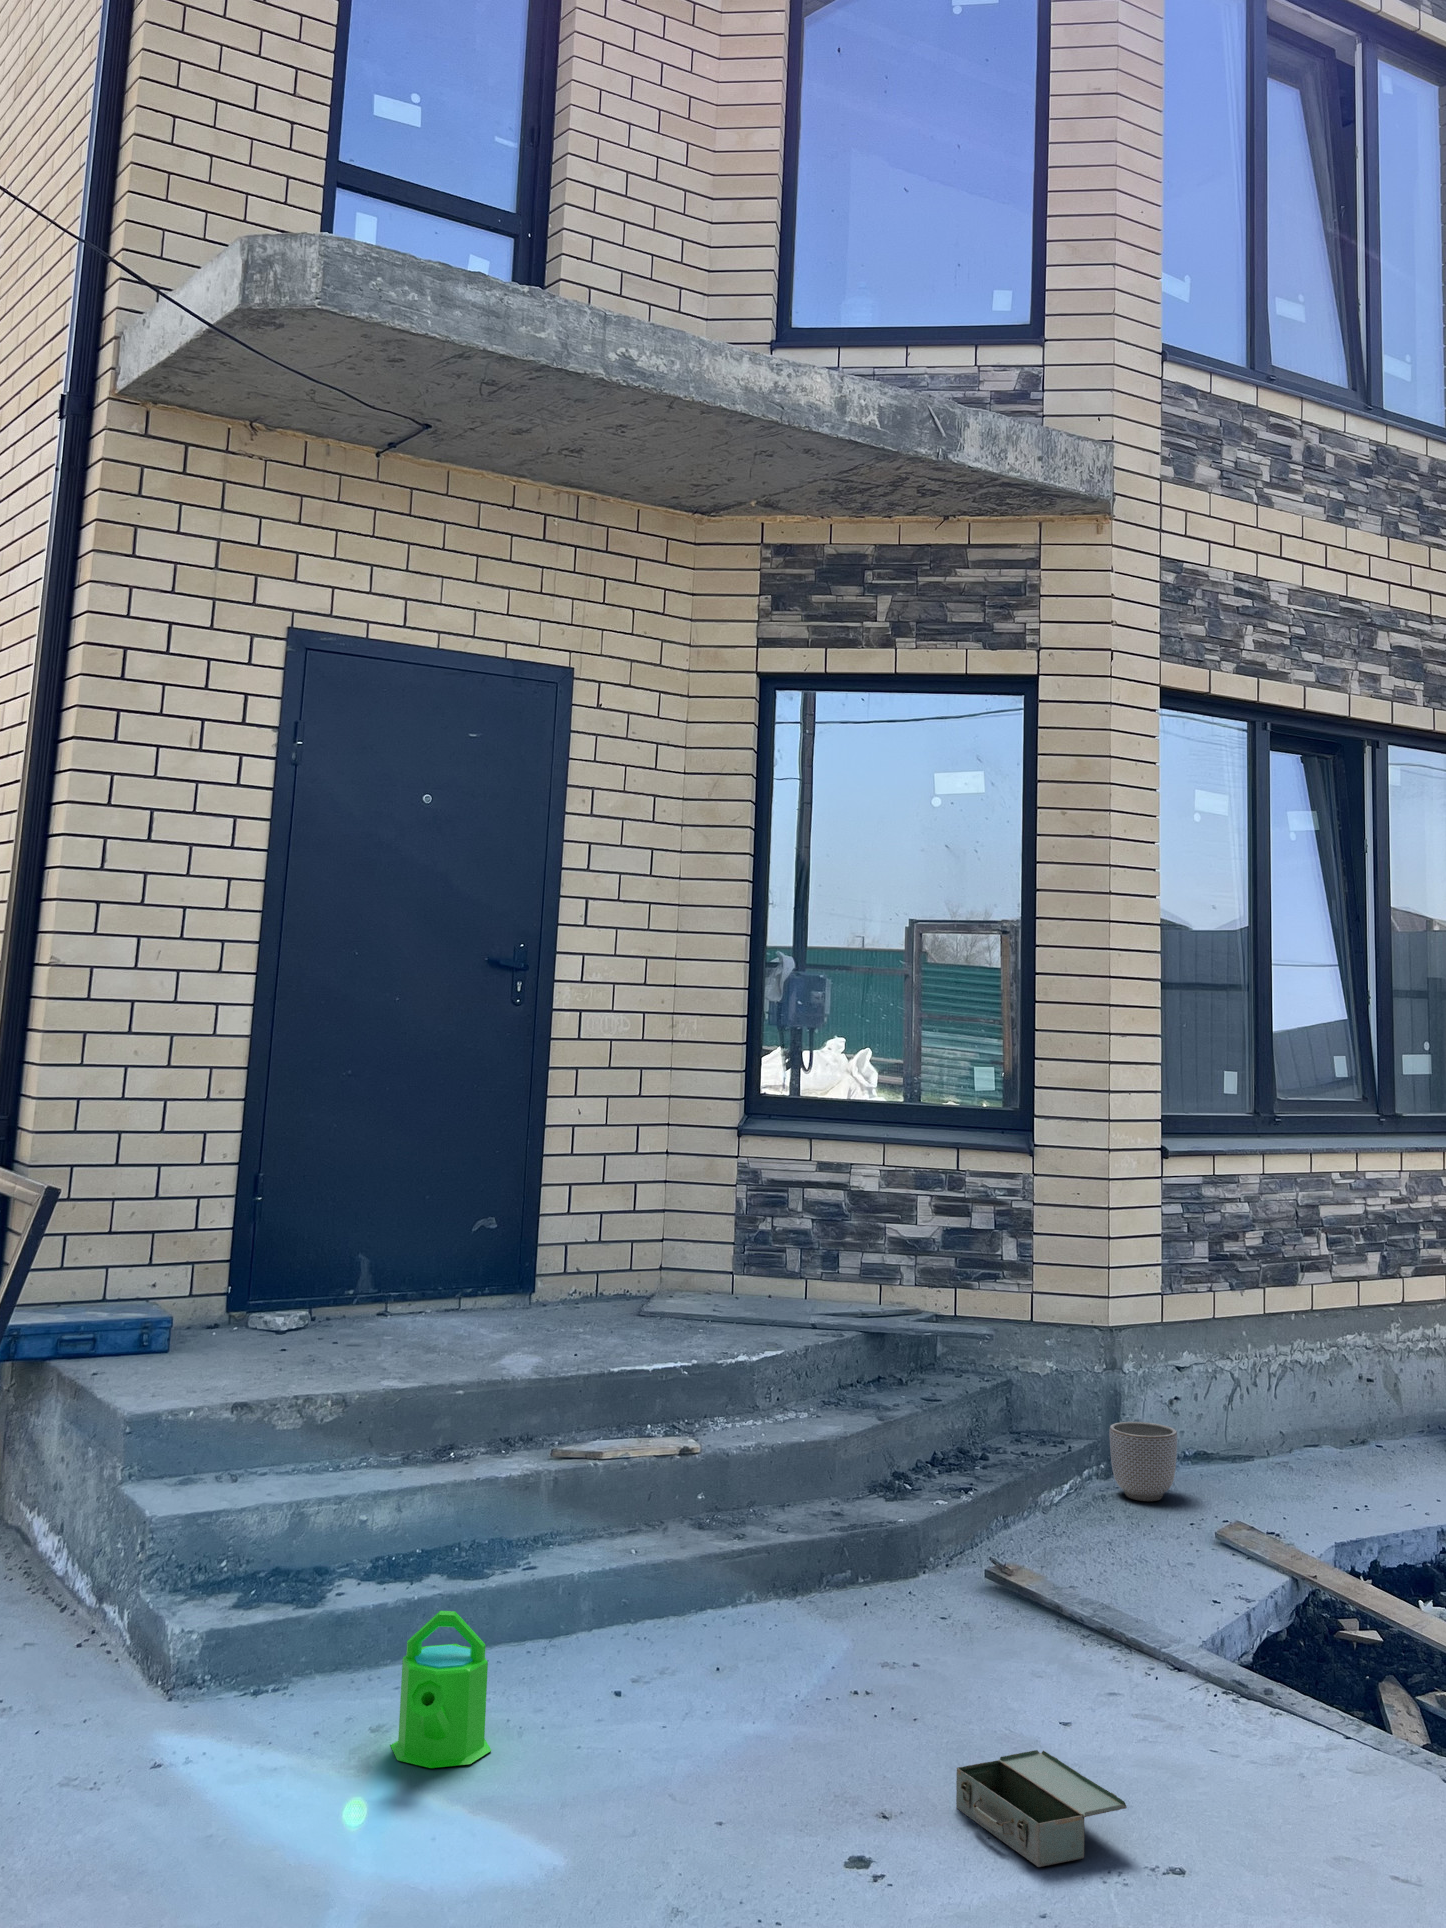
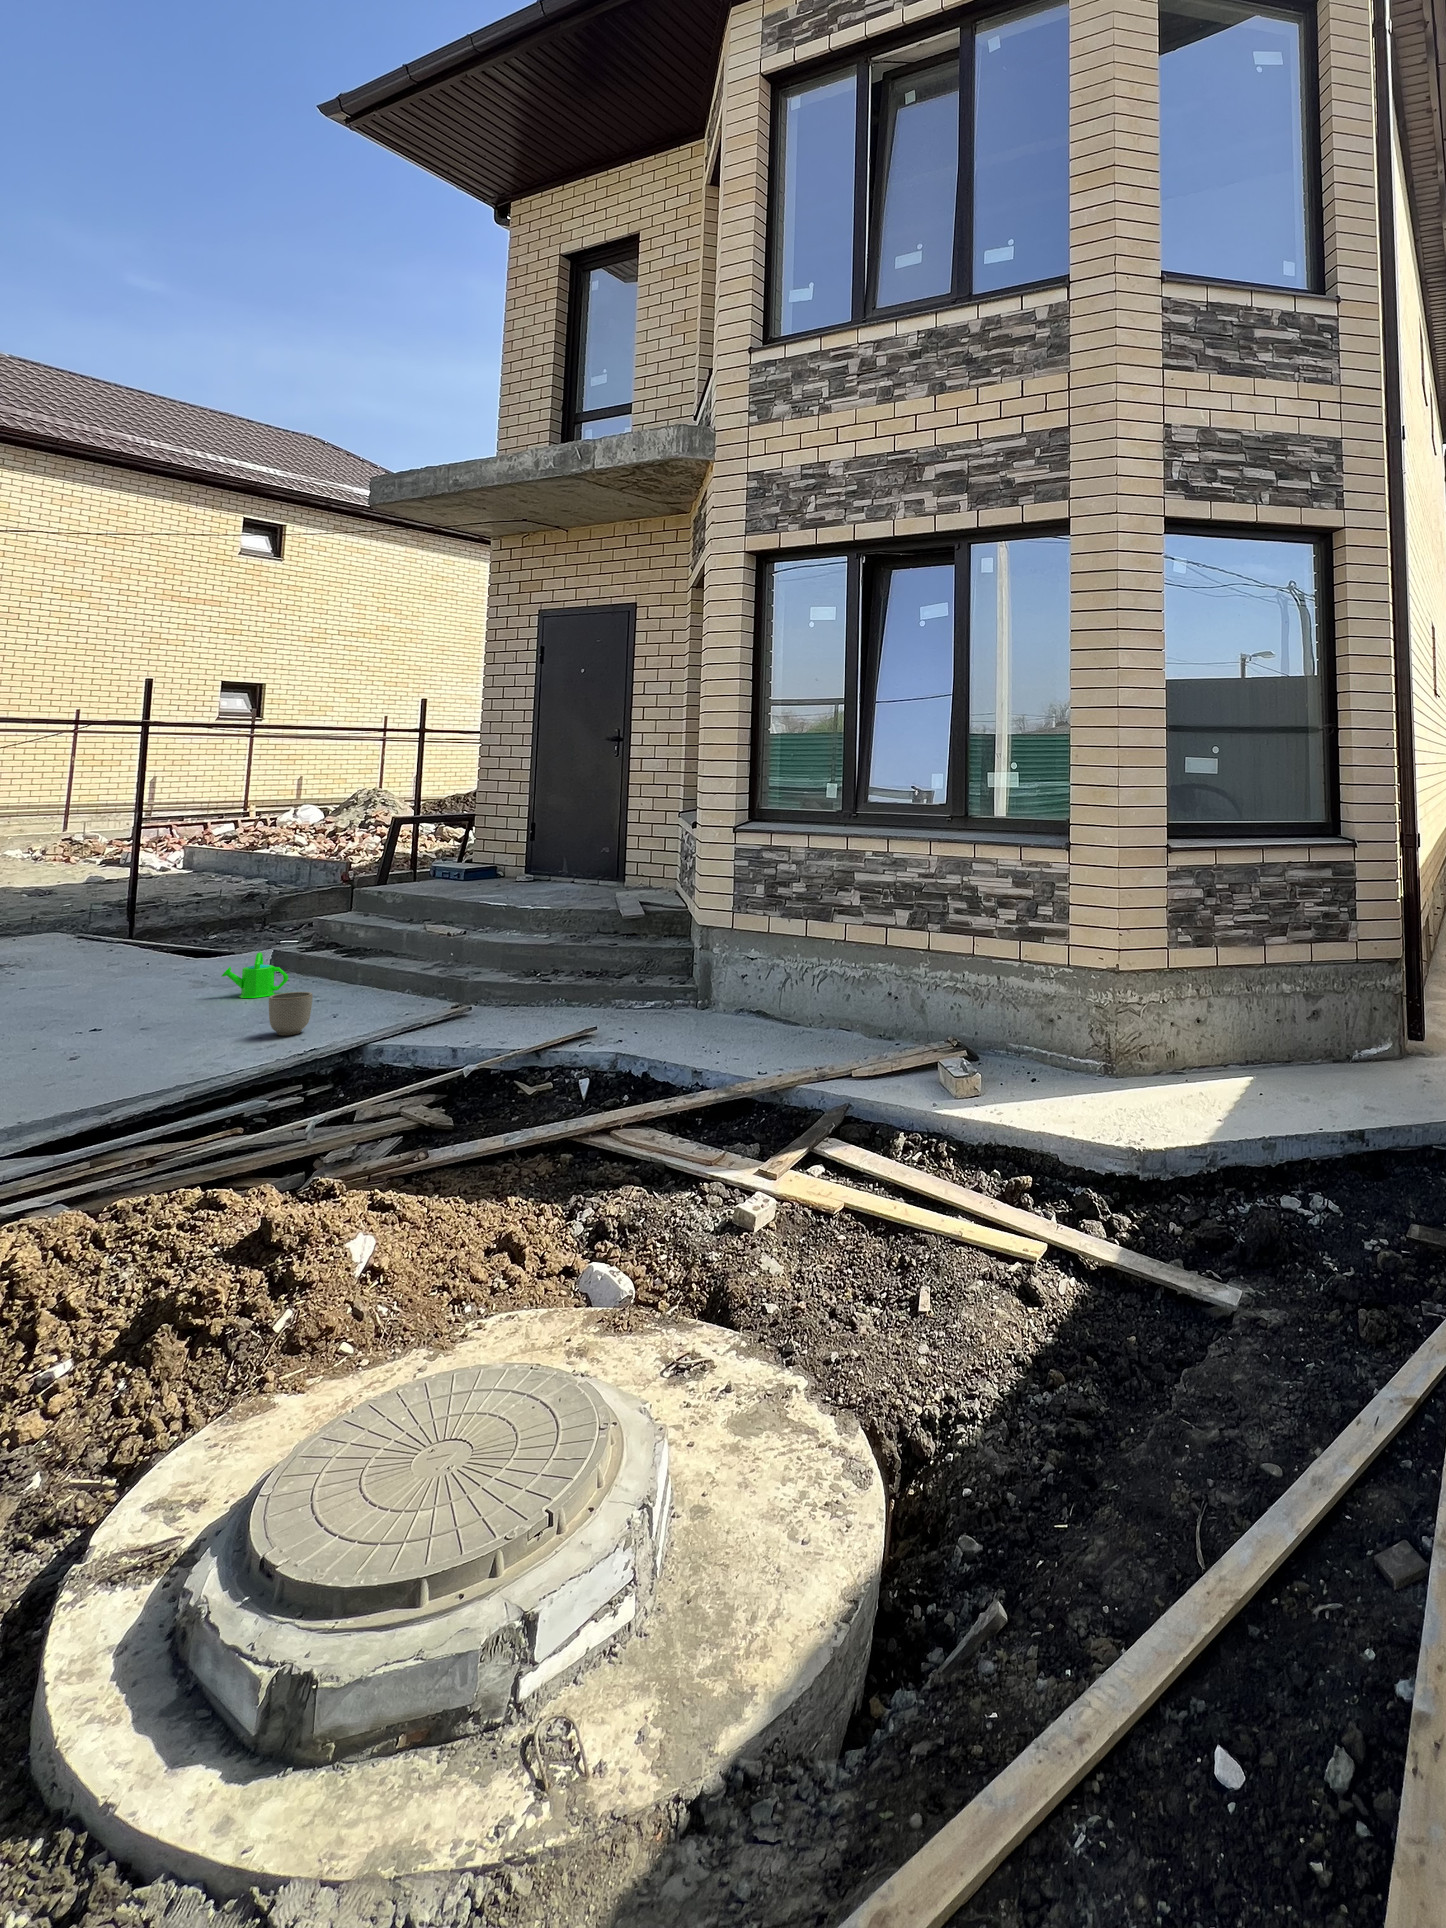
planter: present [1109,1422,1177,1501] -> present [269,992,313,1036]
toolbox: present [956,1750,1127,1867] -> none [149,1019,223,1045]

